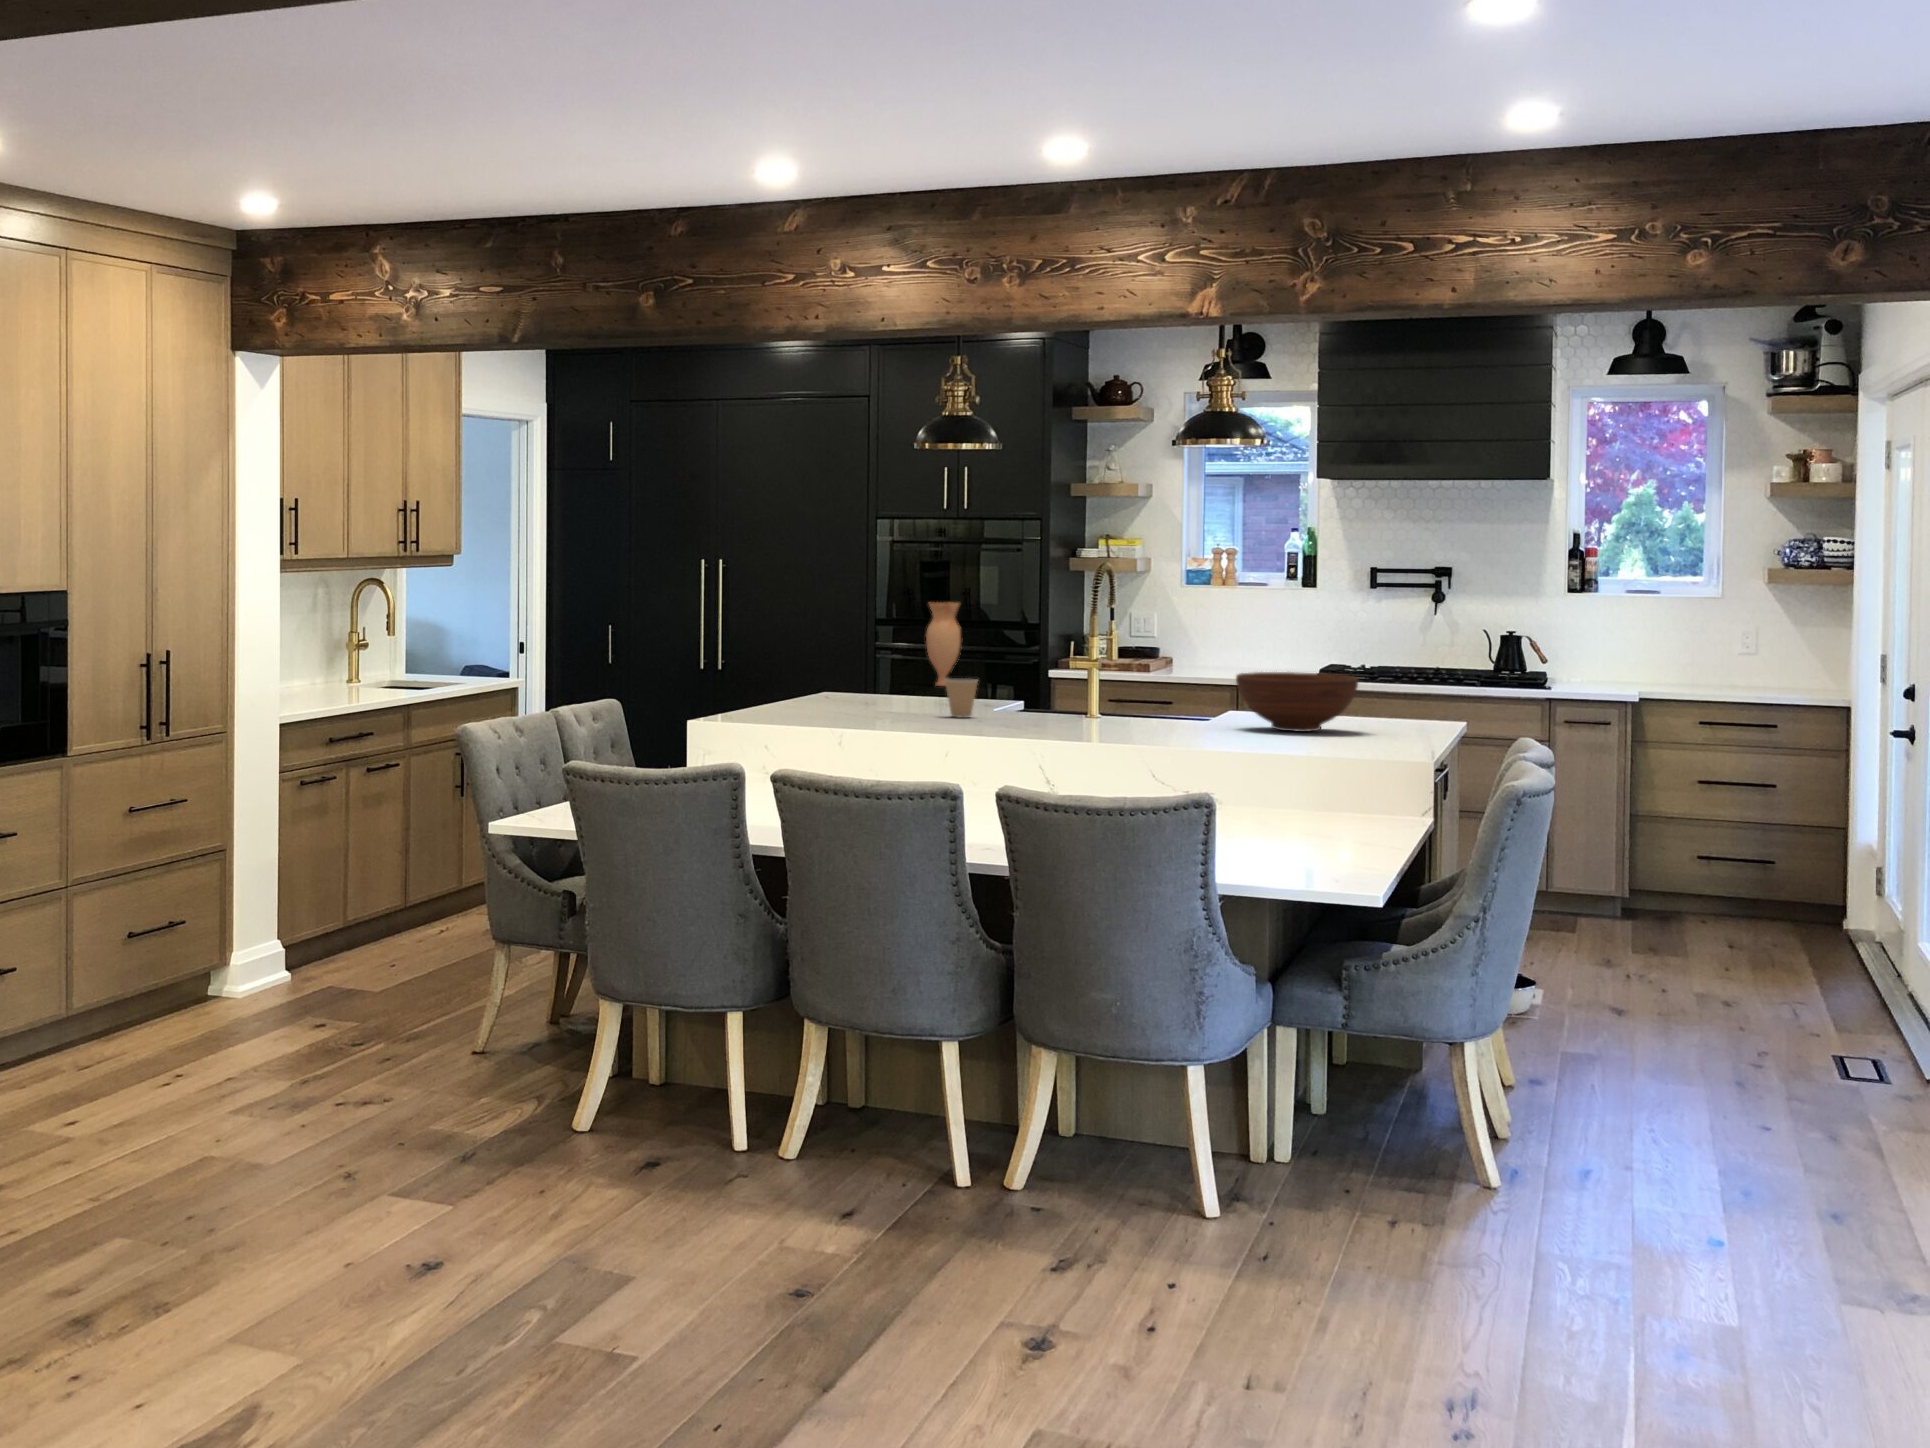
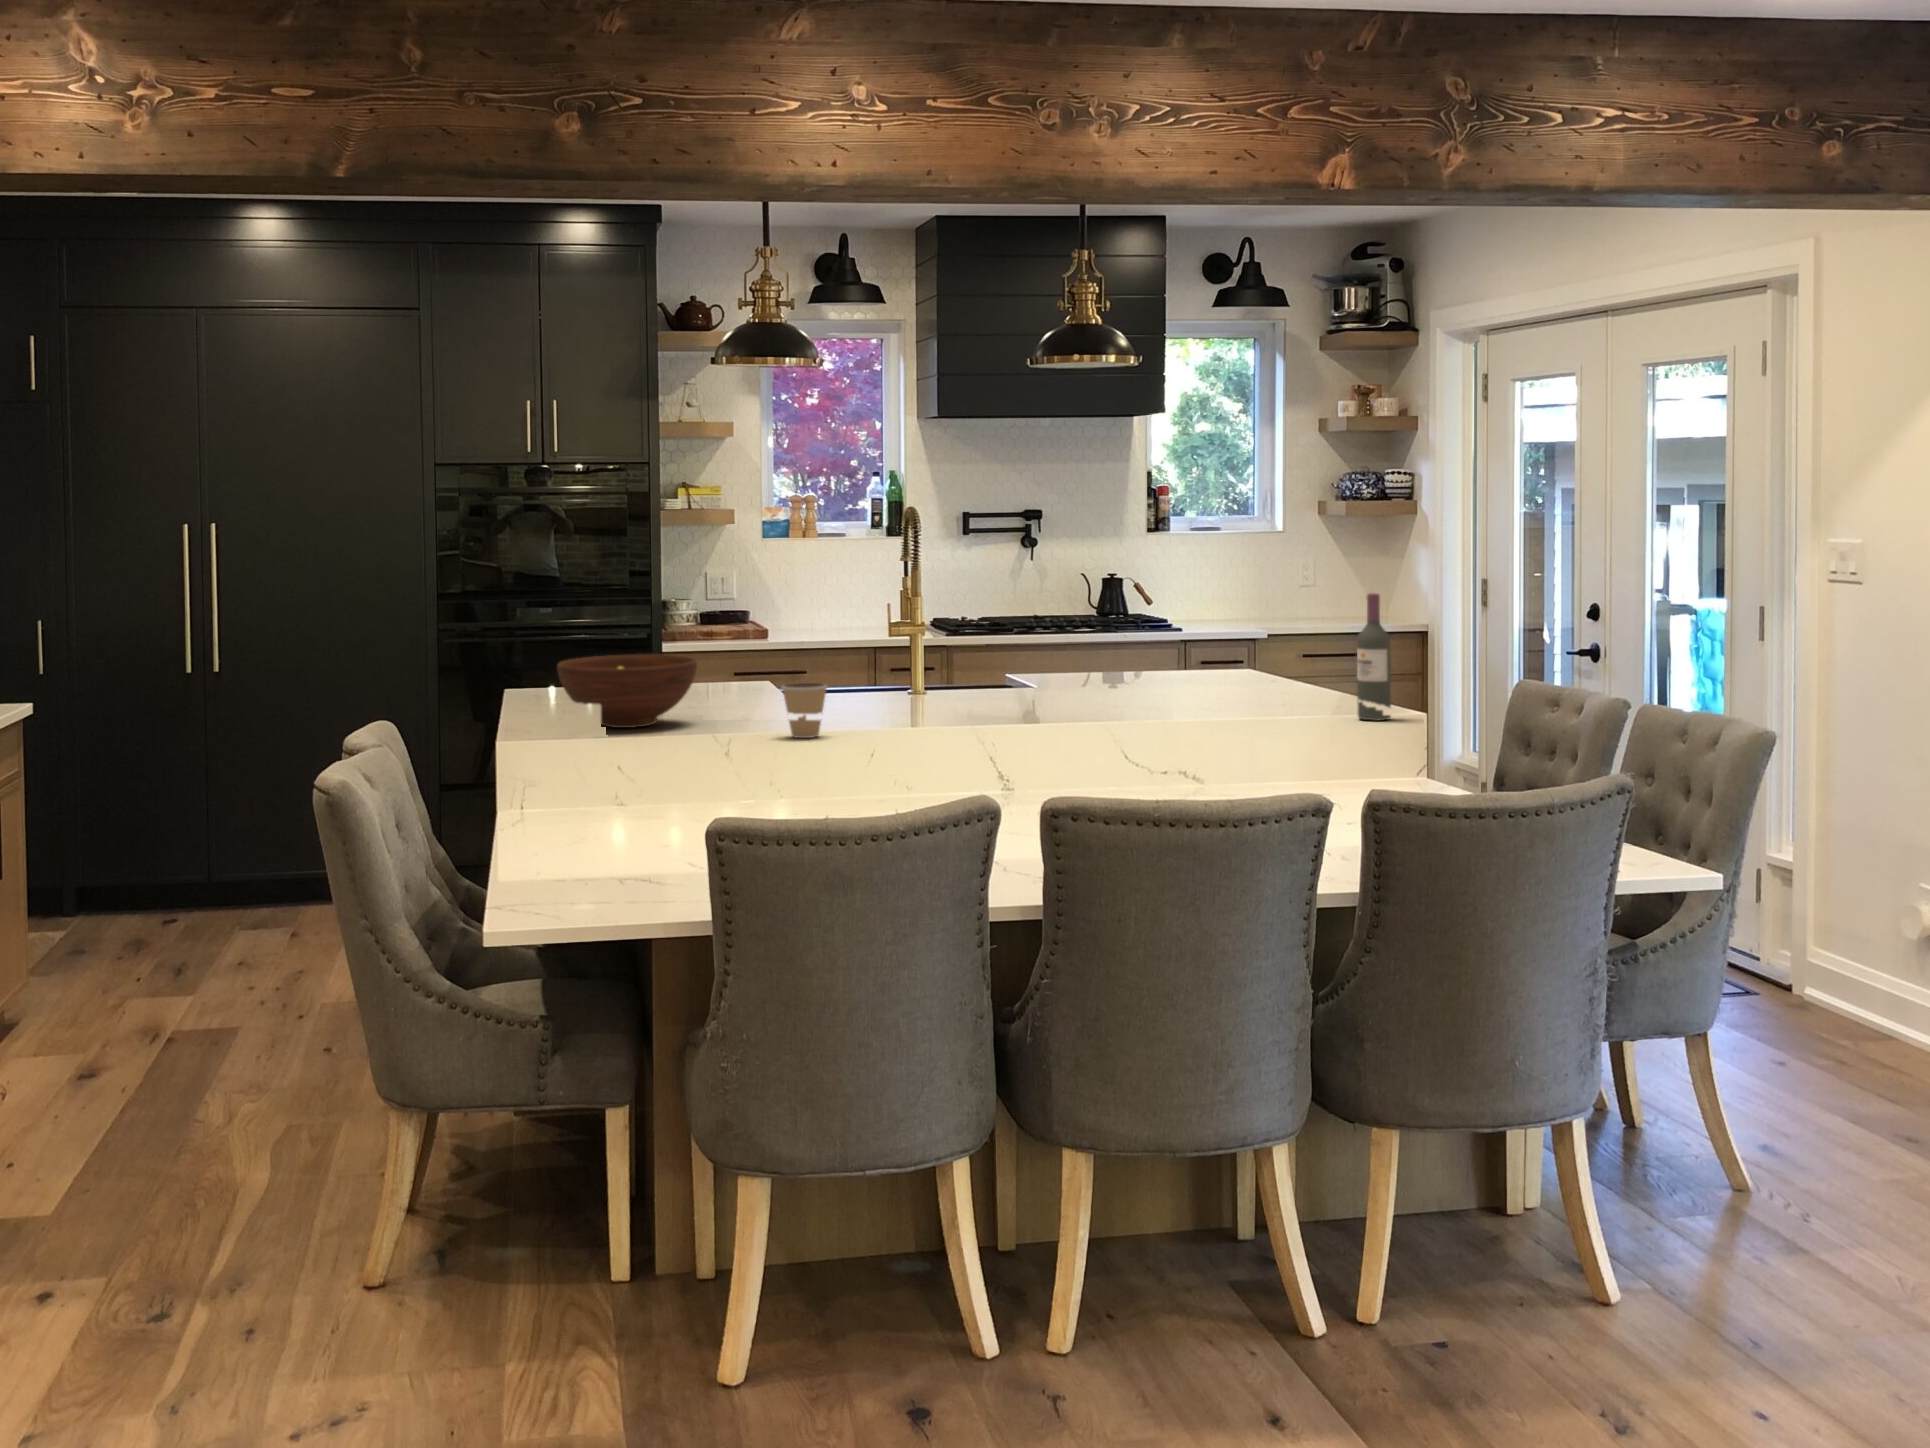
vase: present [926,602,960,686] -> none [513,574,559,682]
wine bottle: none [1394,634,1424,741] -> present [1357,593,1391,721]
fruit bowl: present [1236,672,1358,732] -> present [557,654,697,728]

